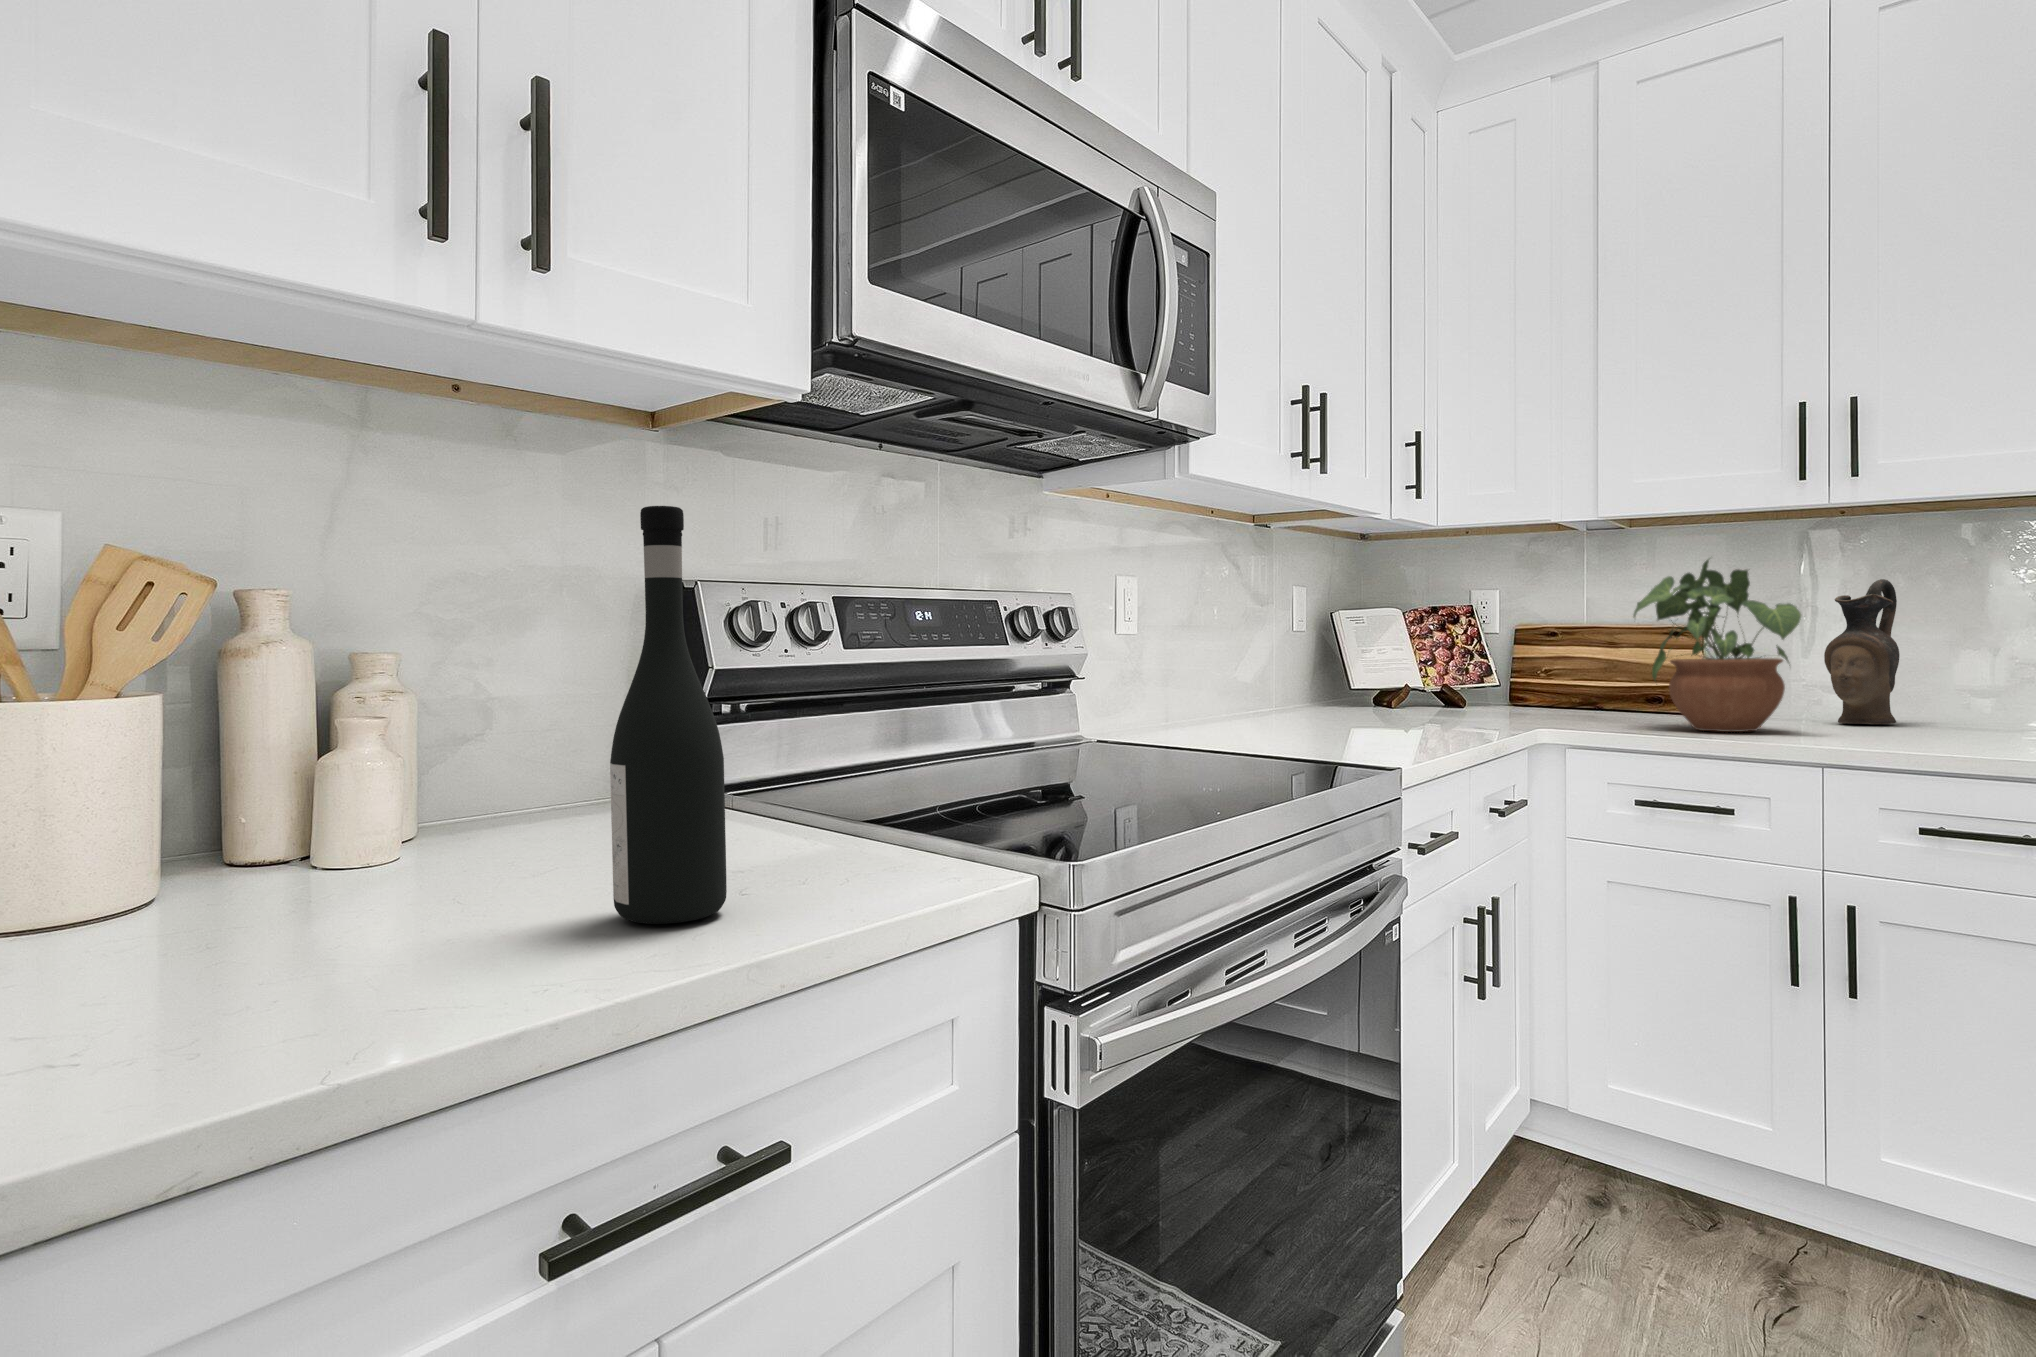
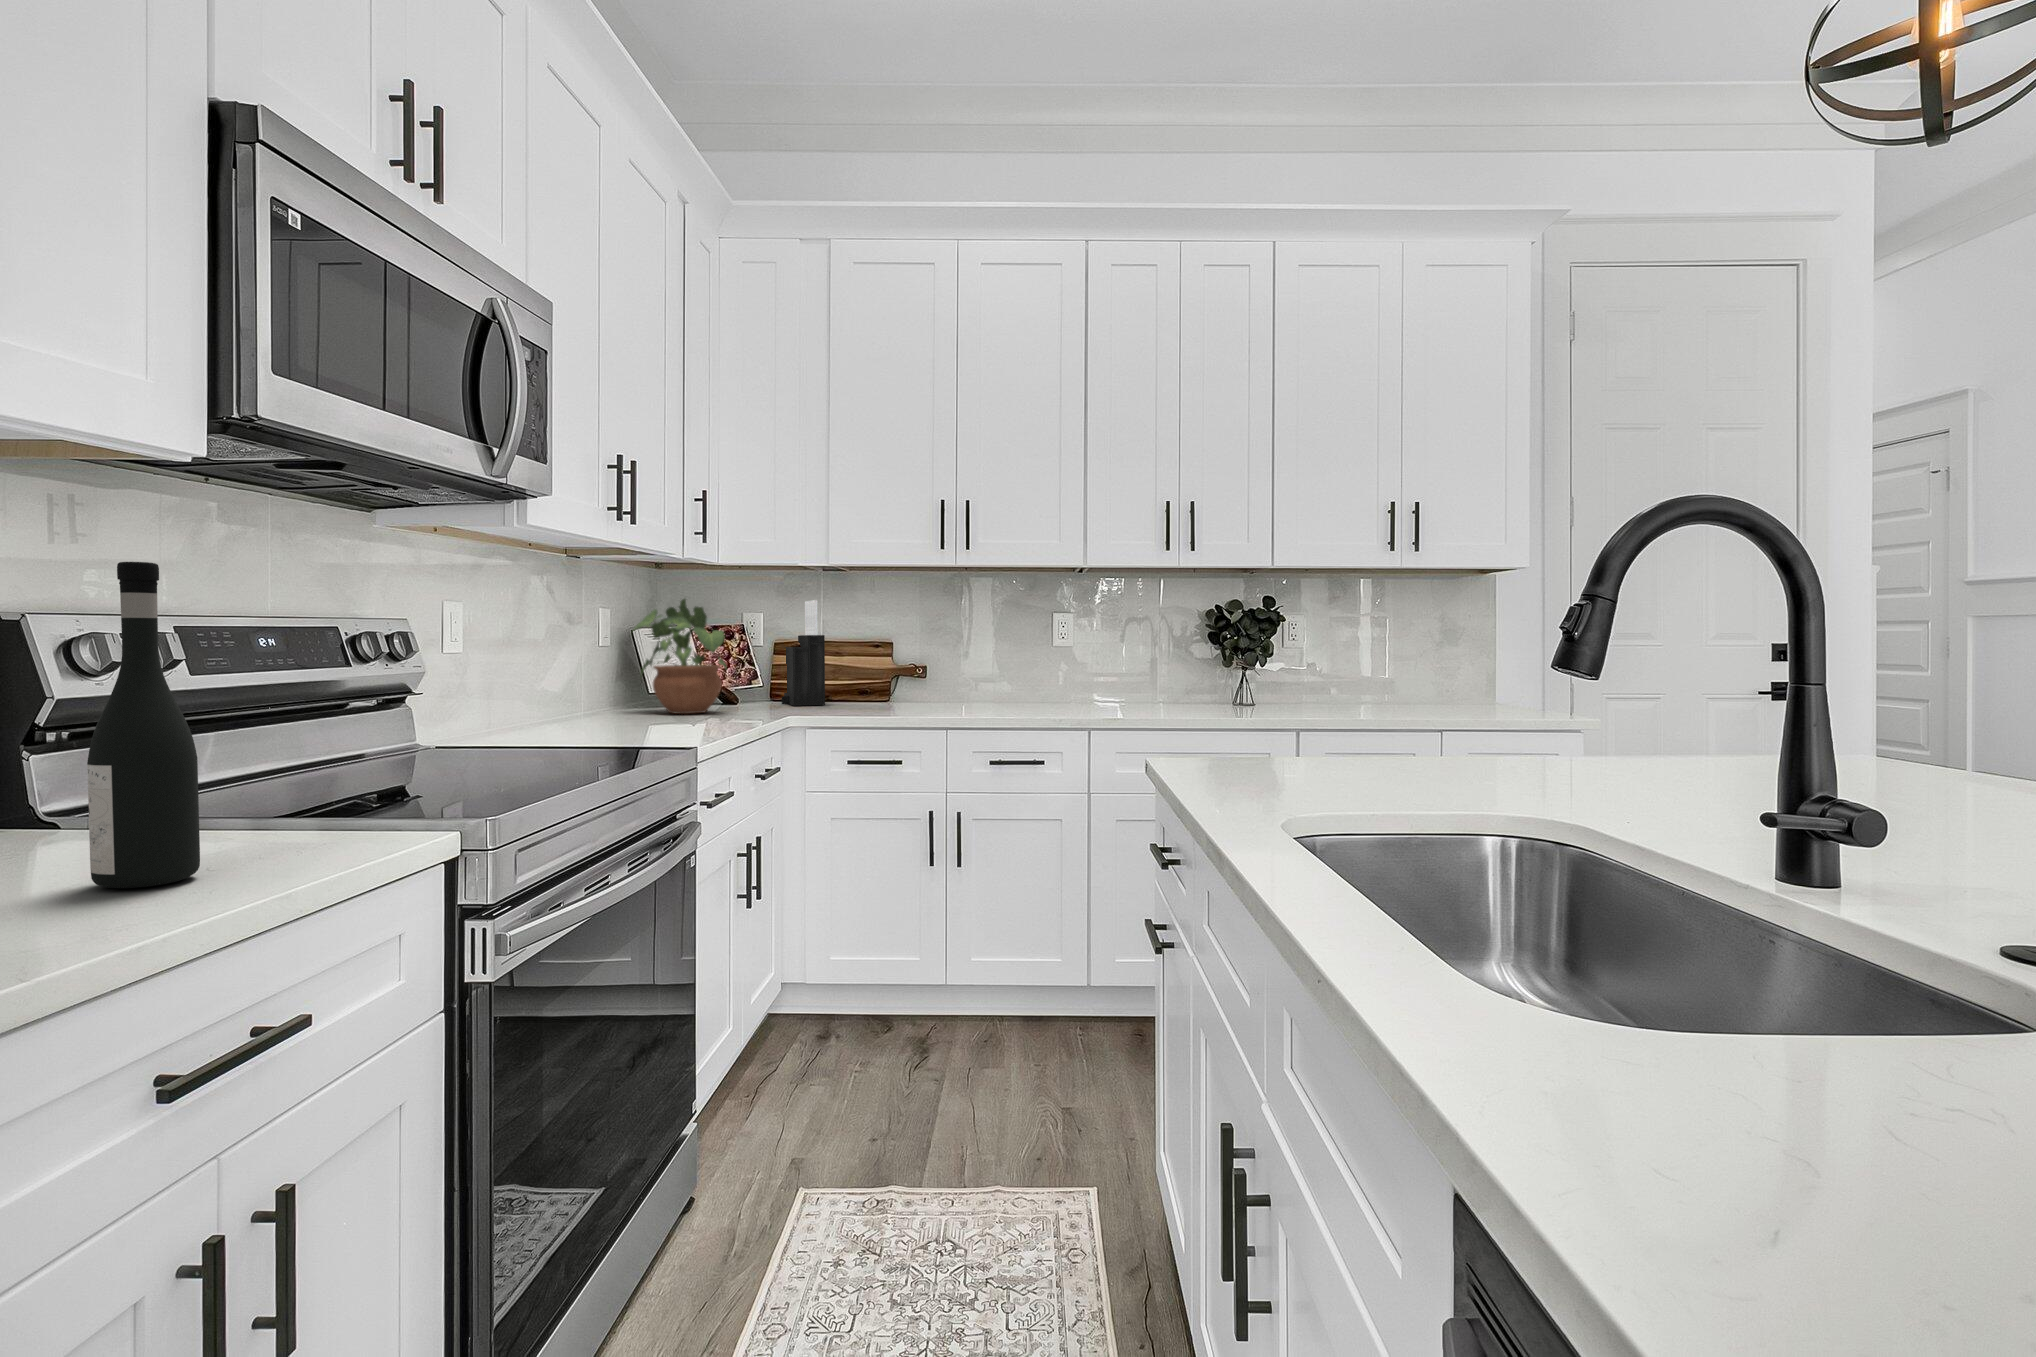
potted plant: present [1634,559,1801,732] -> present [634,599,727,714]
knife block: none [1528,567,1593,714] -> present [782,600,825,706]
ceramic pitcher: present [1824,579,1900,724] -> none [961,617,999,708]

